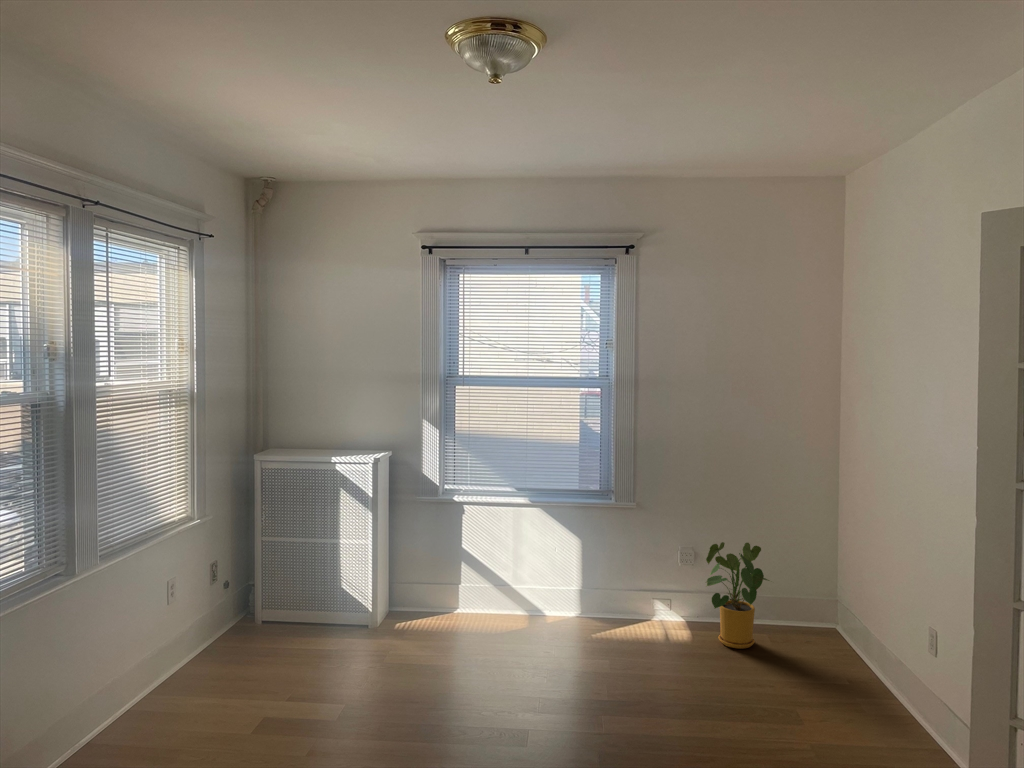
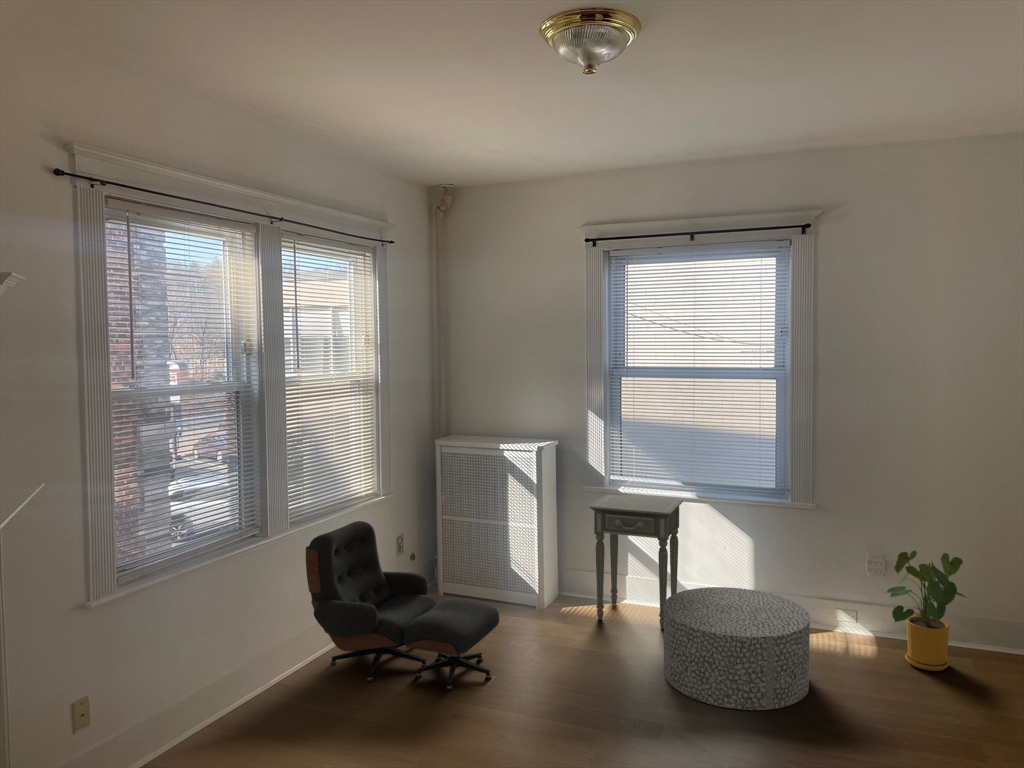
side table: none [429,504,516,635] -> present [589,494,683,629]
lounge chair: none [121,549,346,730] -> present [306,521,499,690]
ottoman: none [515,589,650,707] -> present [664,587,810,710]

